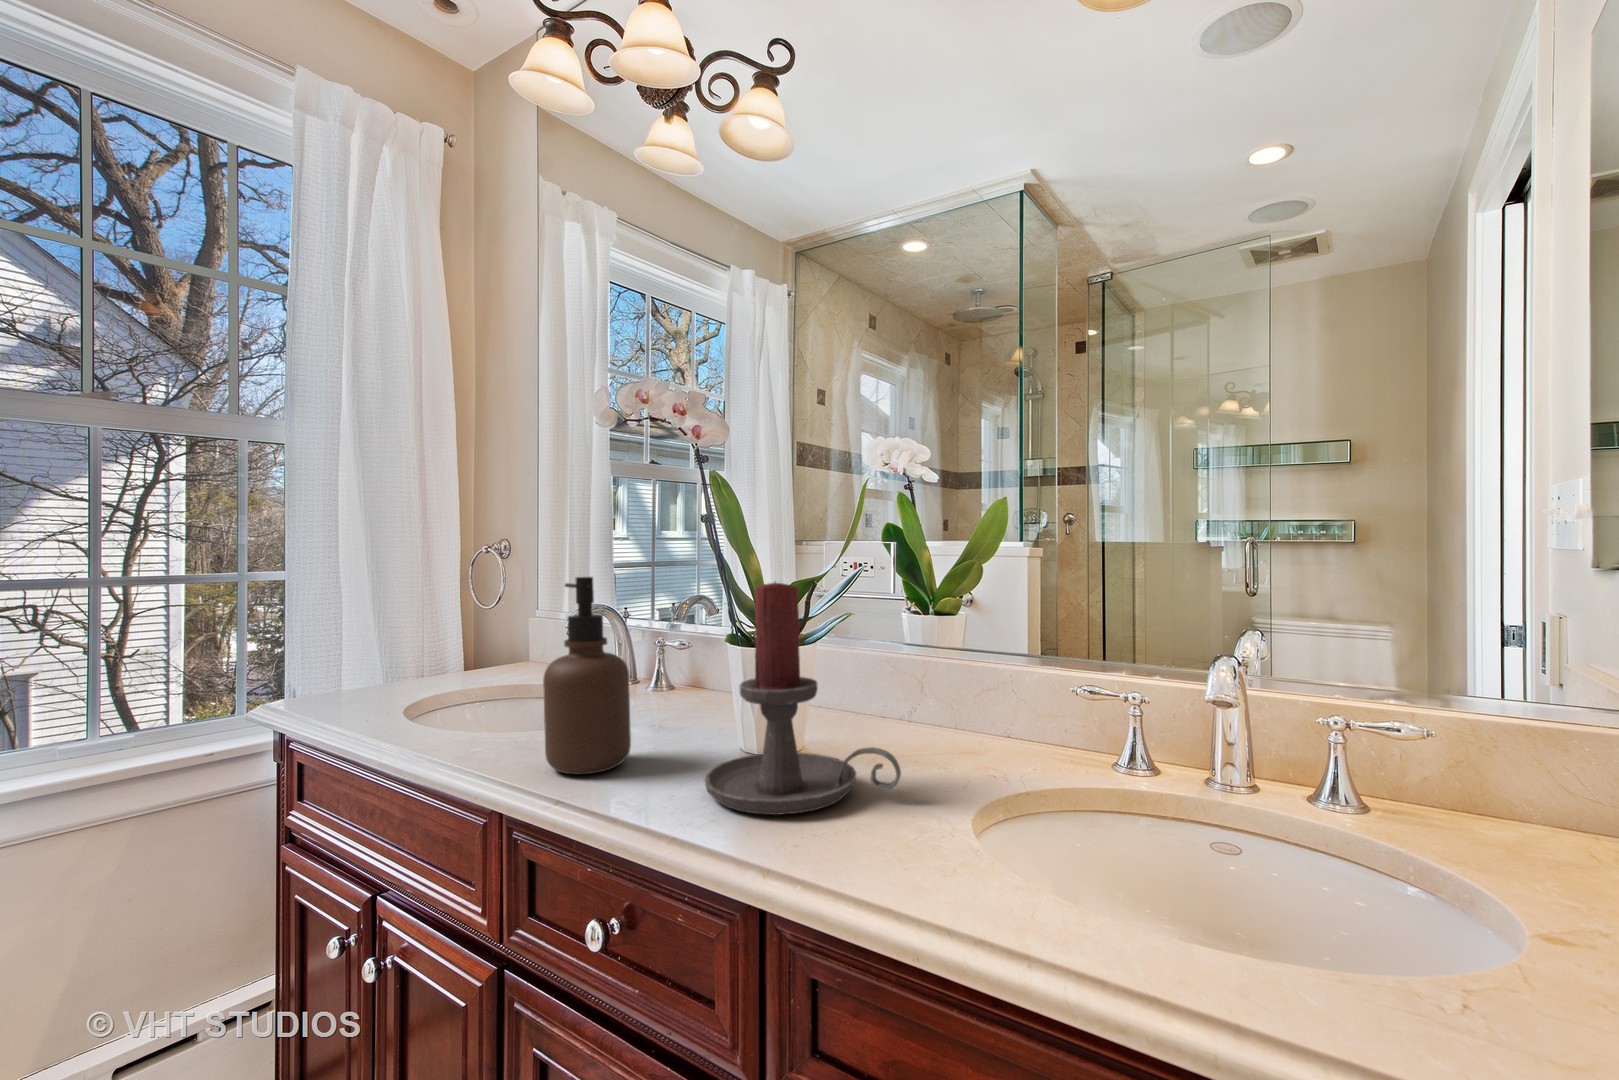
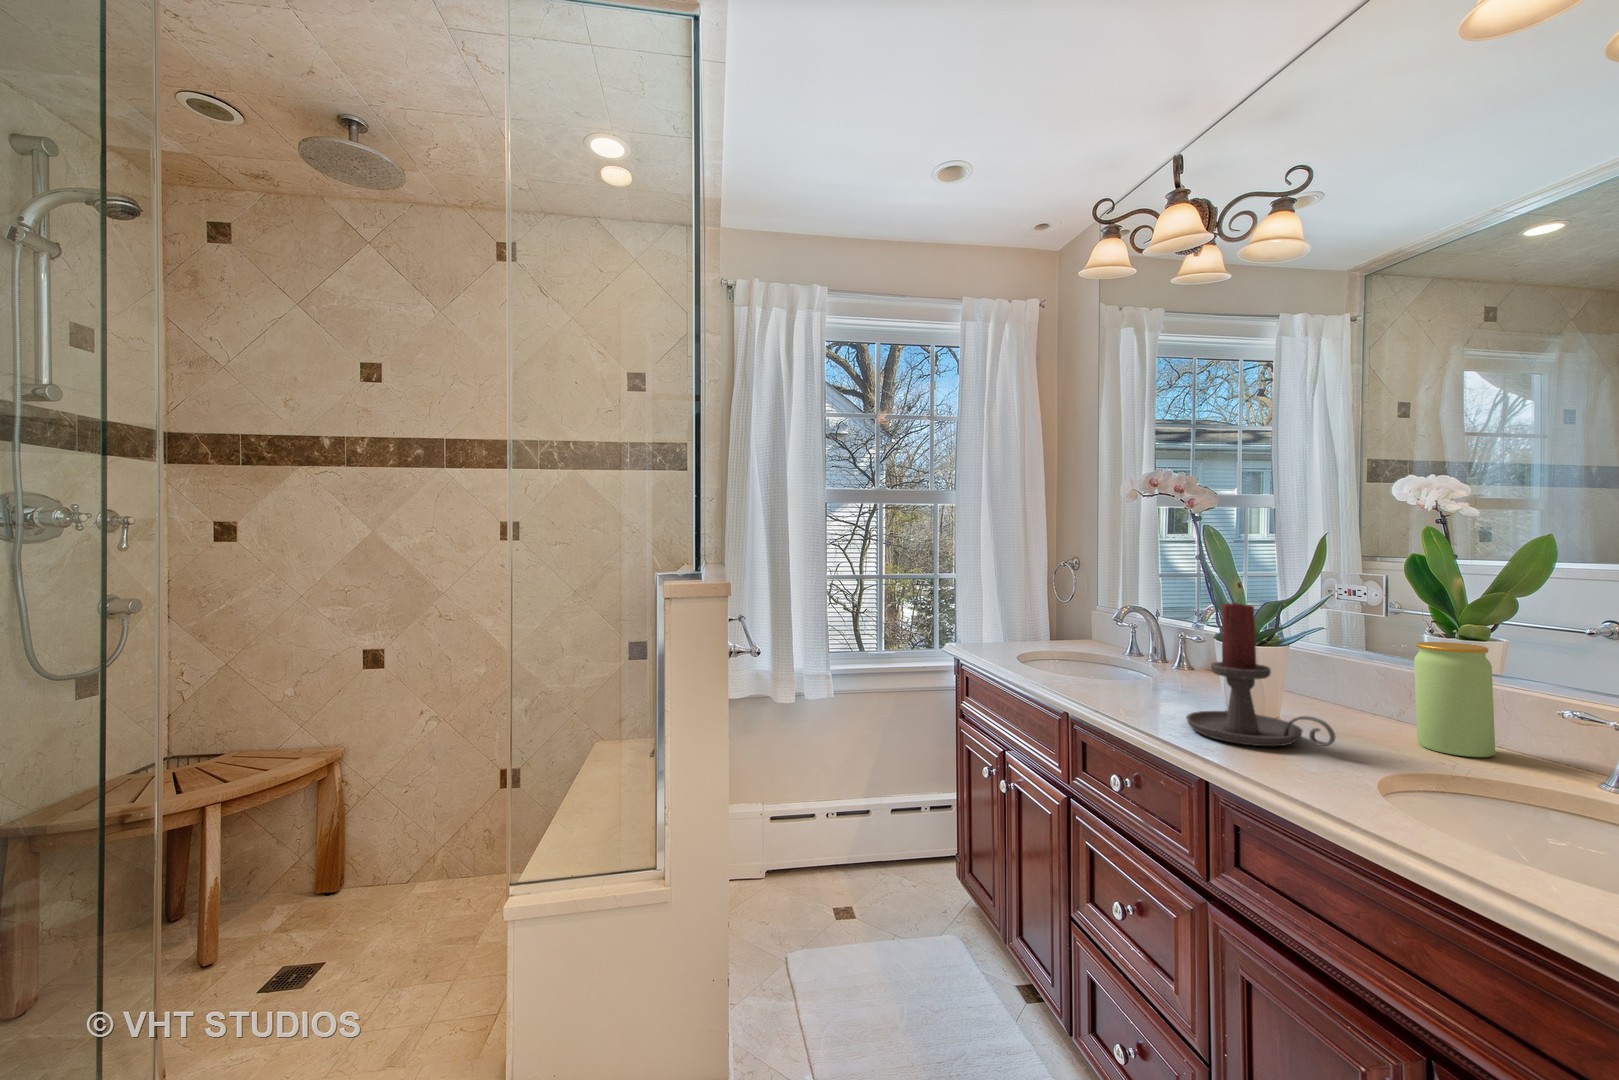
soap dispenser: present [543,577,631,774] -> none [1091,591,1145,703]
jar: none [945,620,1015,761] -> present [1414,642,1495,757]

